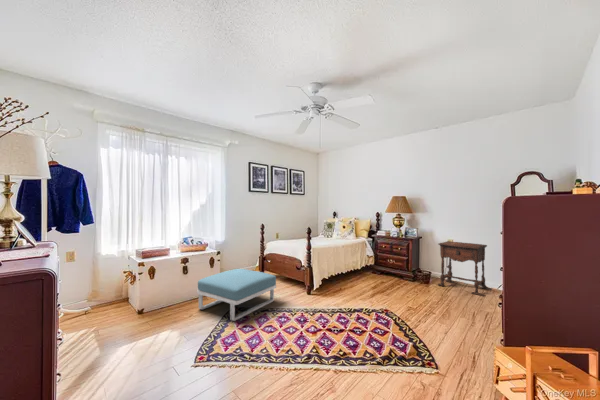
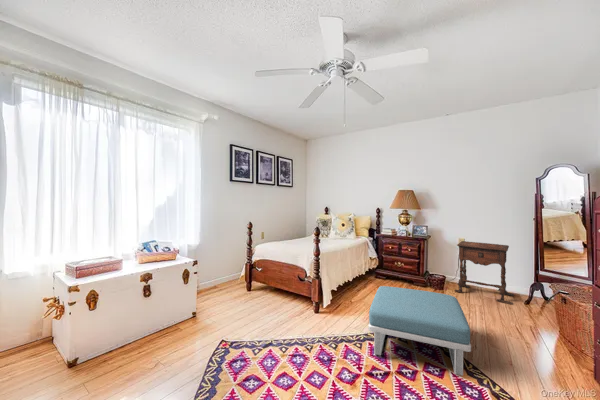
footstool: present [197,269,276,321] -> present [368,286,471,376]

